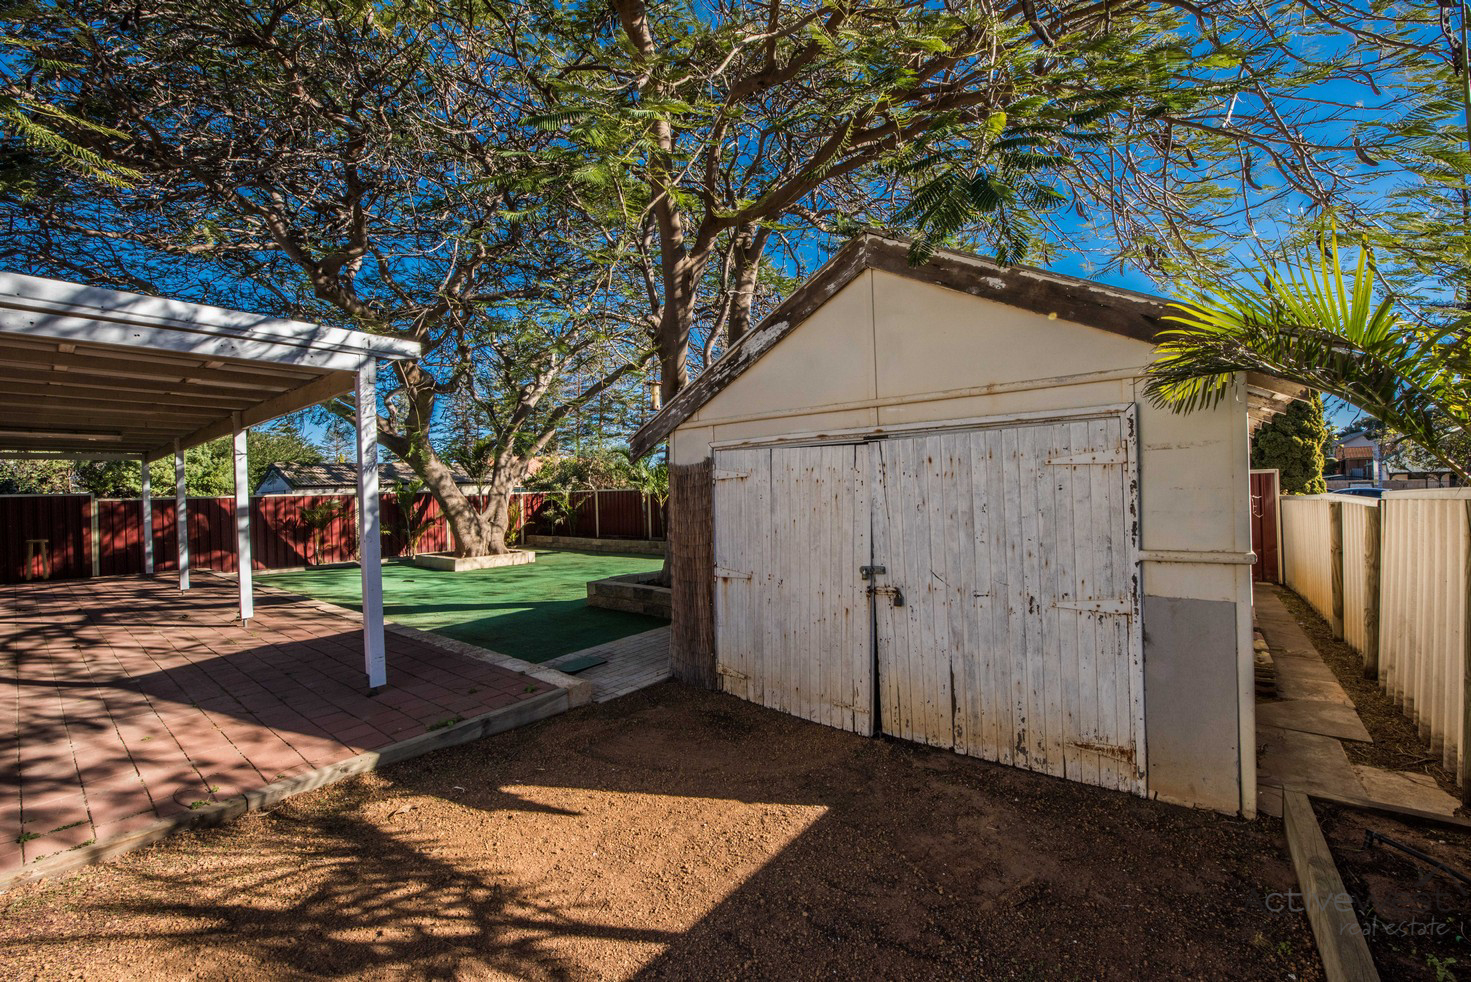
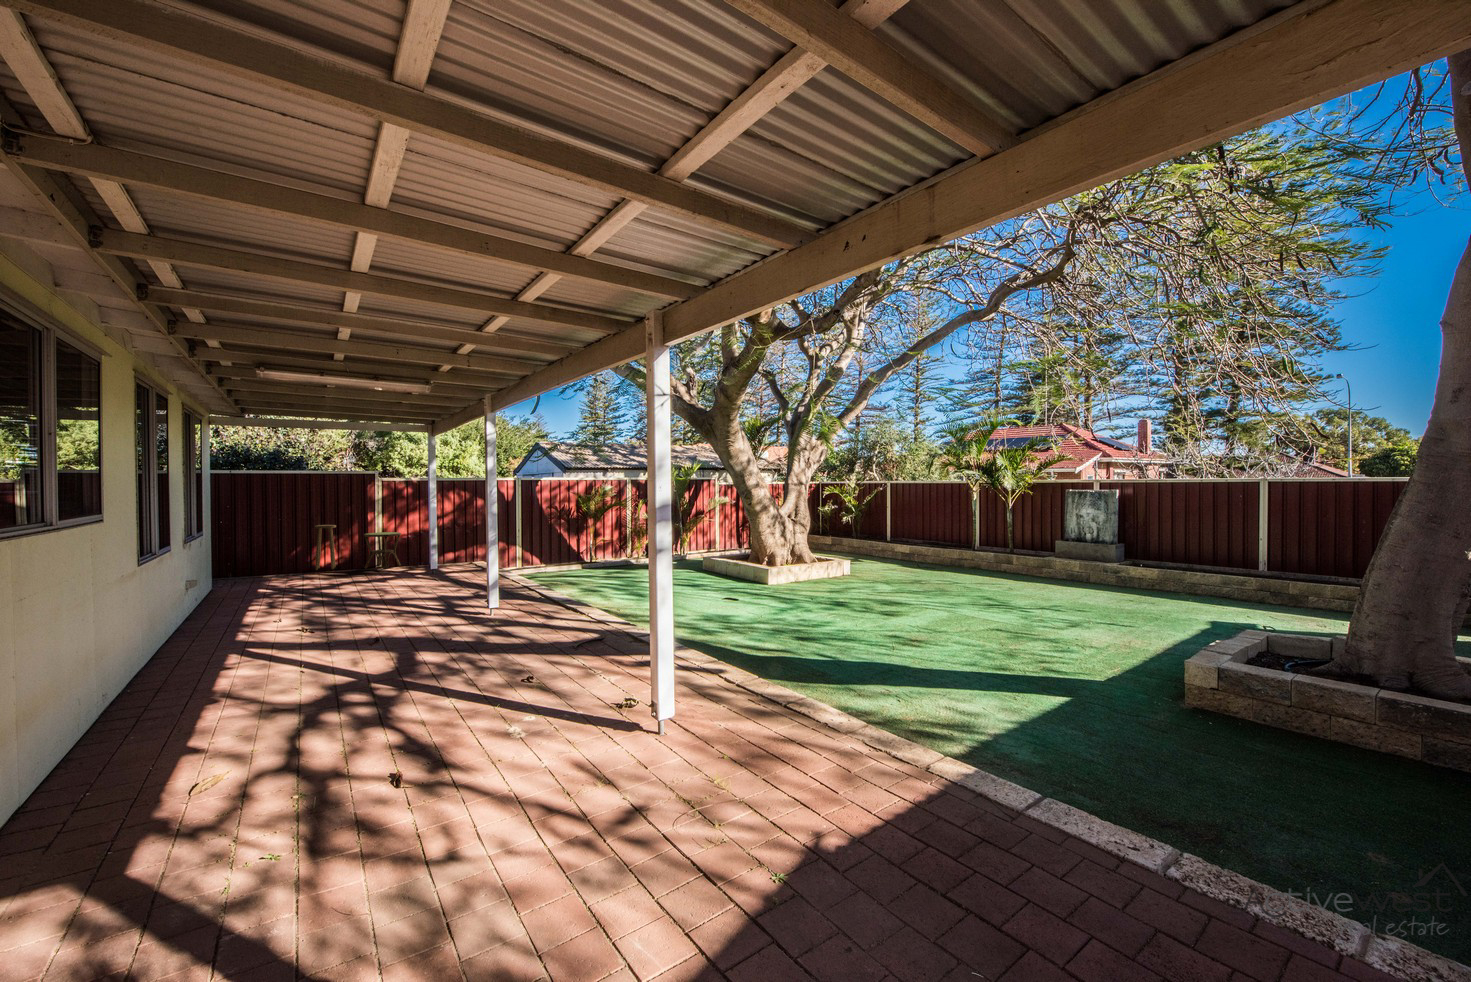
side table: none [77,545,118,577] -> present [363,532,401,569]

